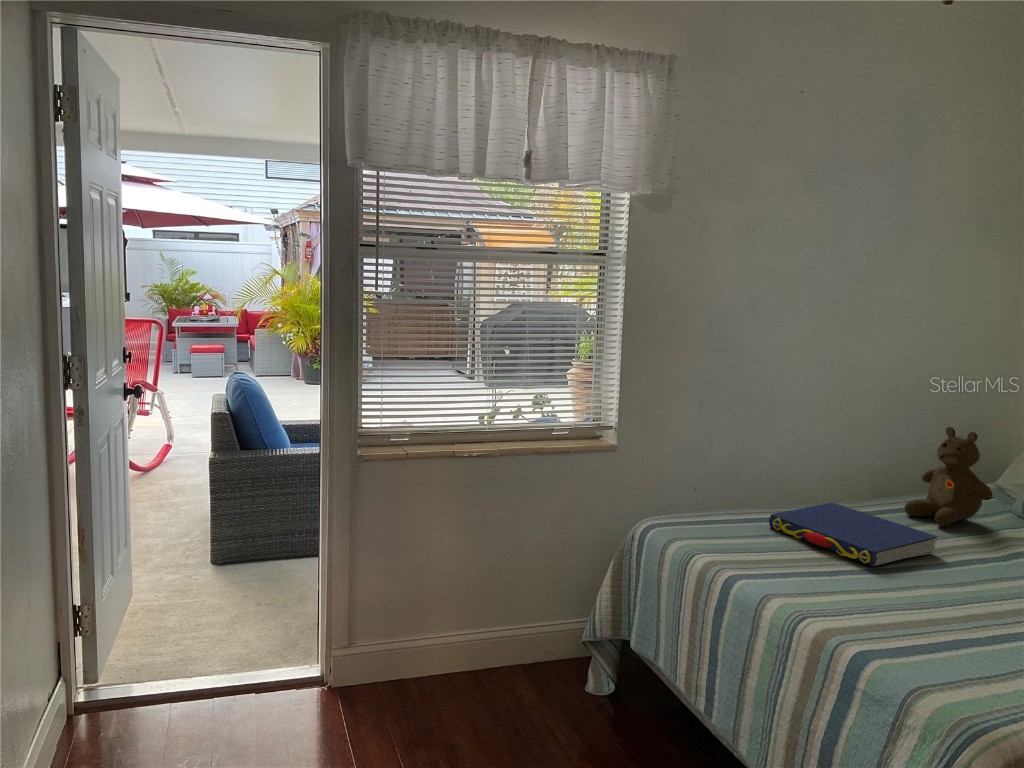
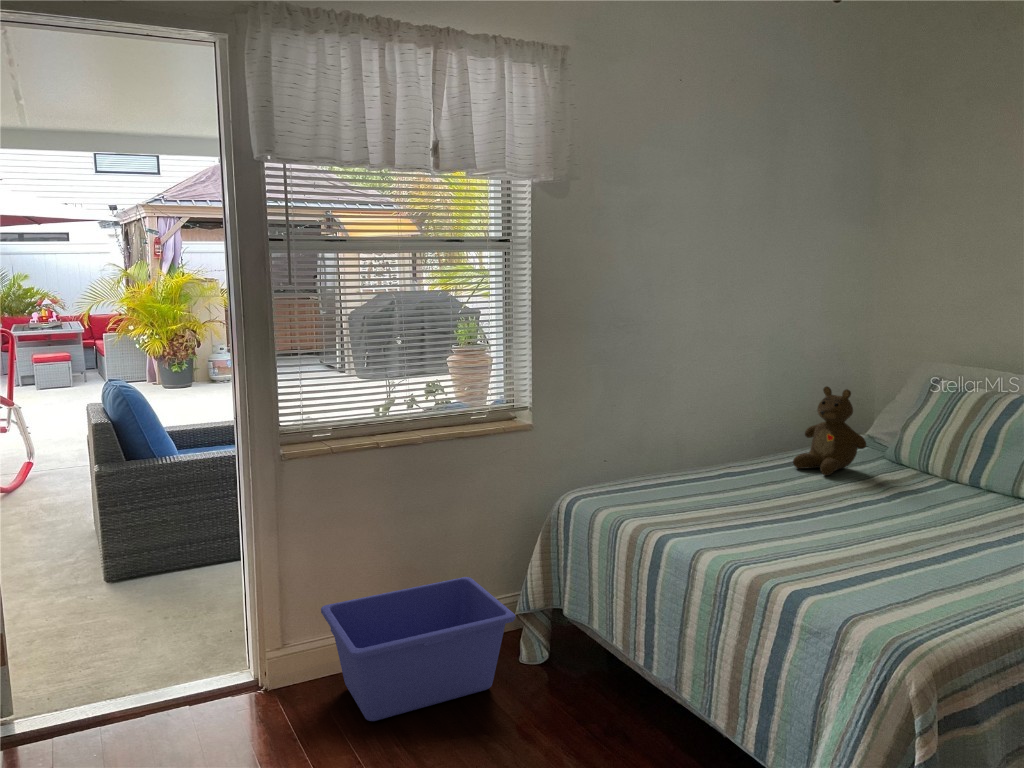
book: present [769,502,938,567] -> none [682,462,830,516]
storage bin: none [388,595,578,730] -> present [321,577,515,721]

